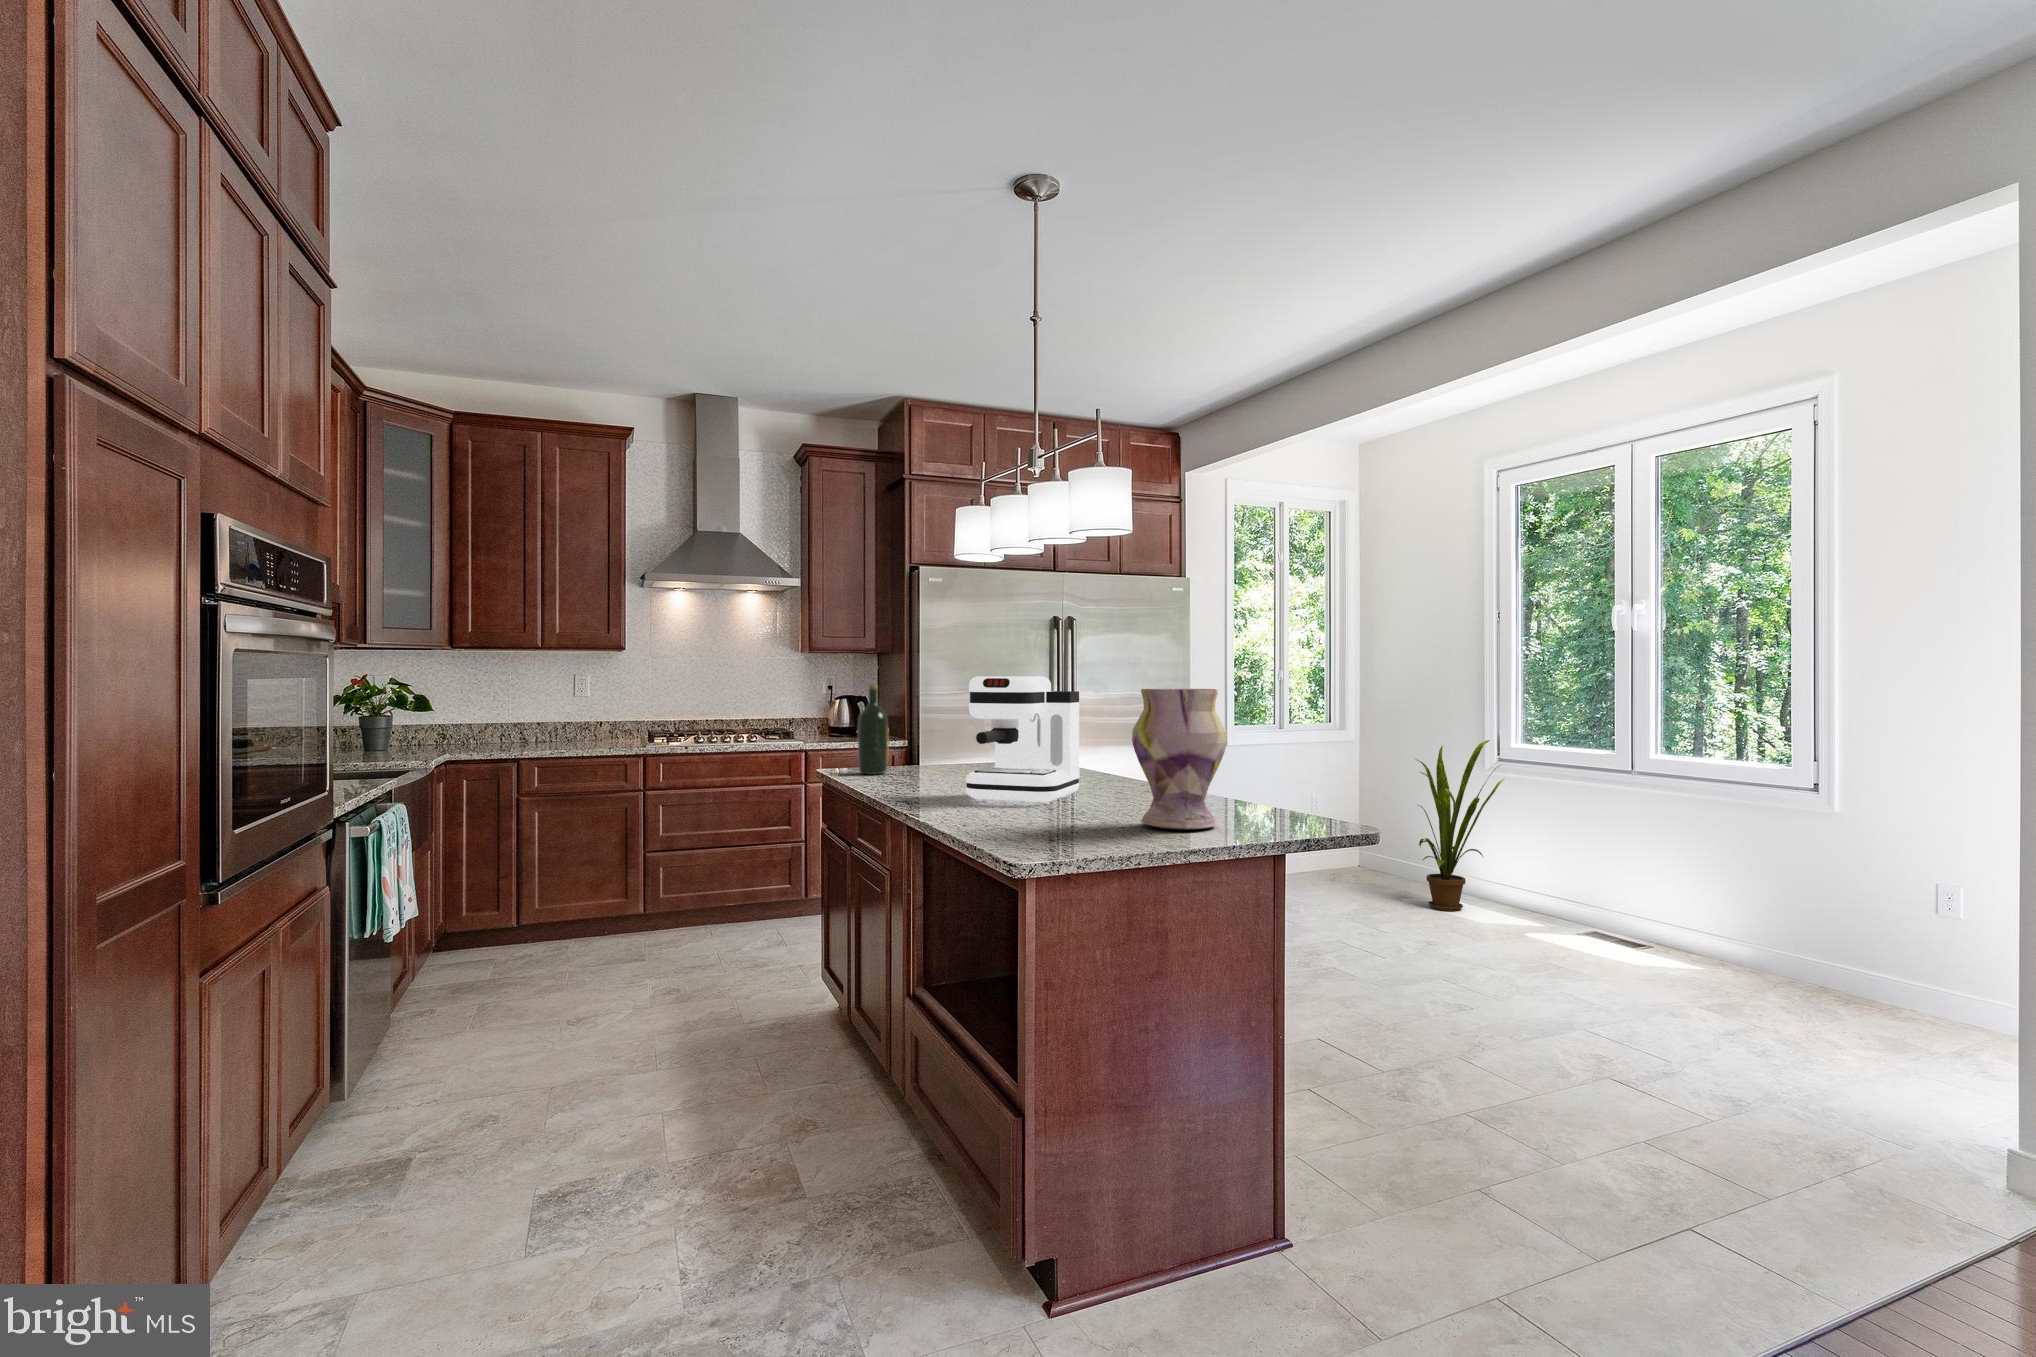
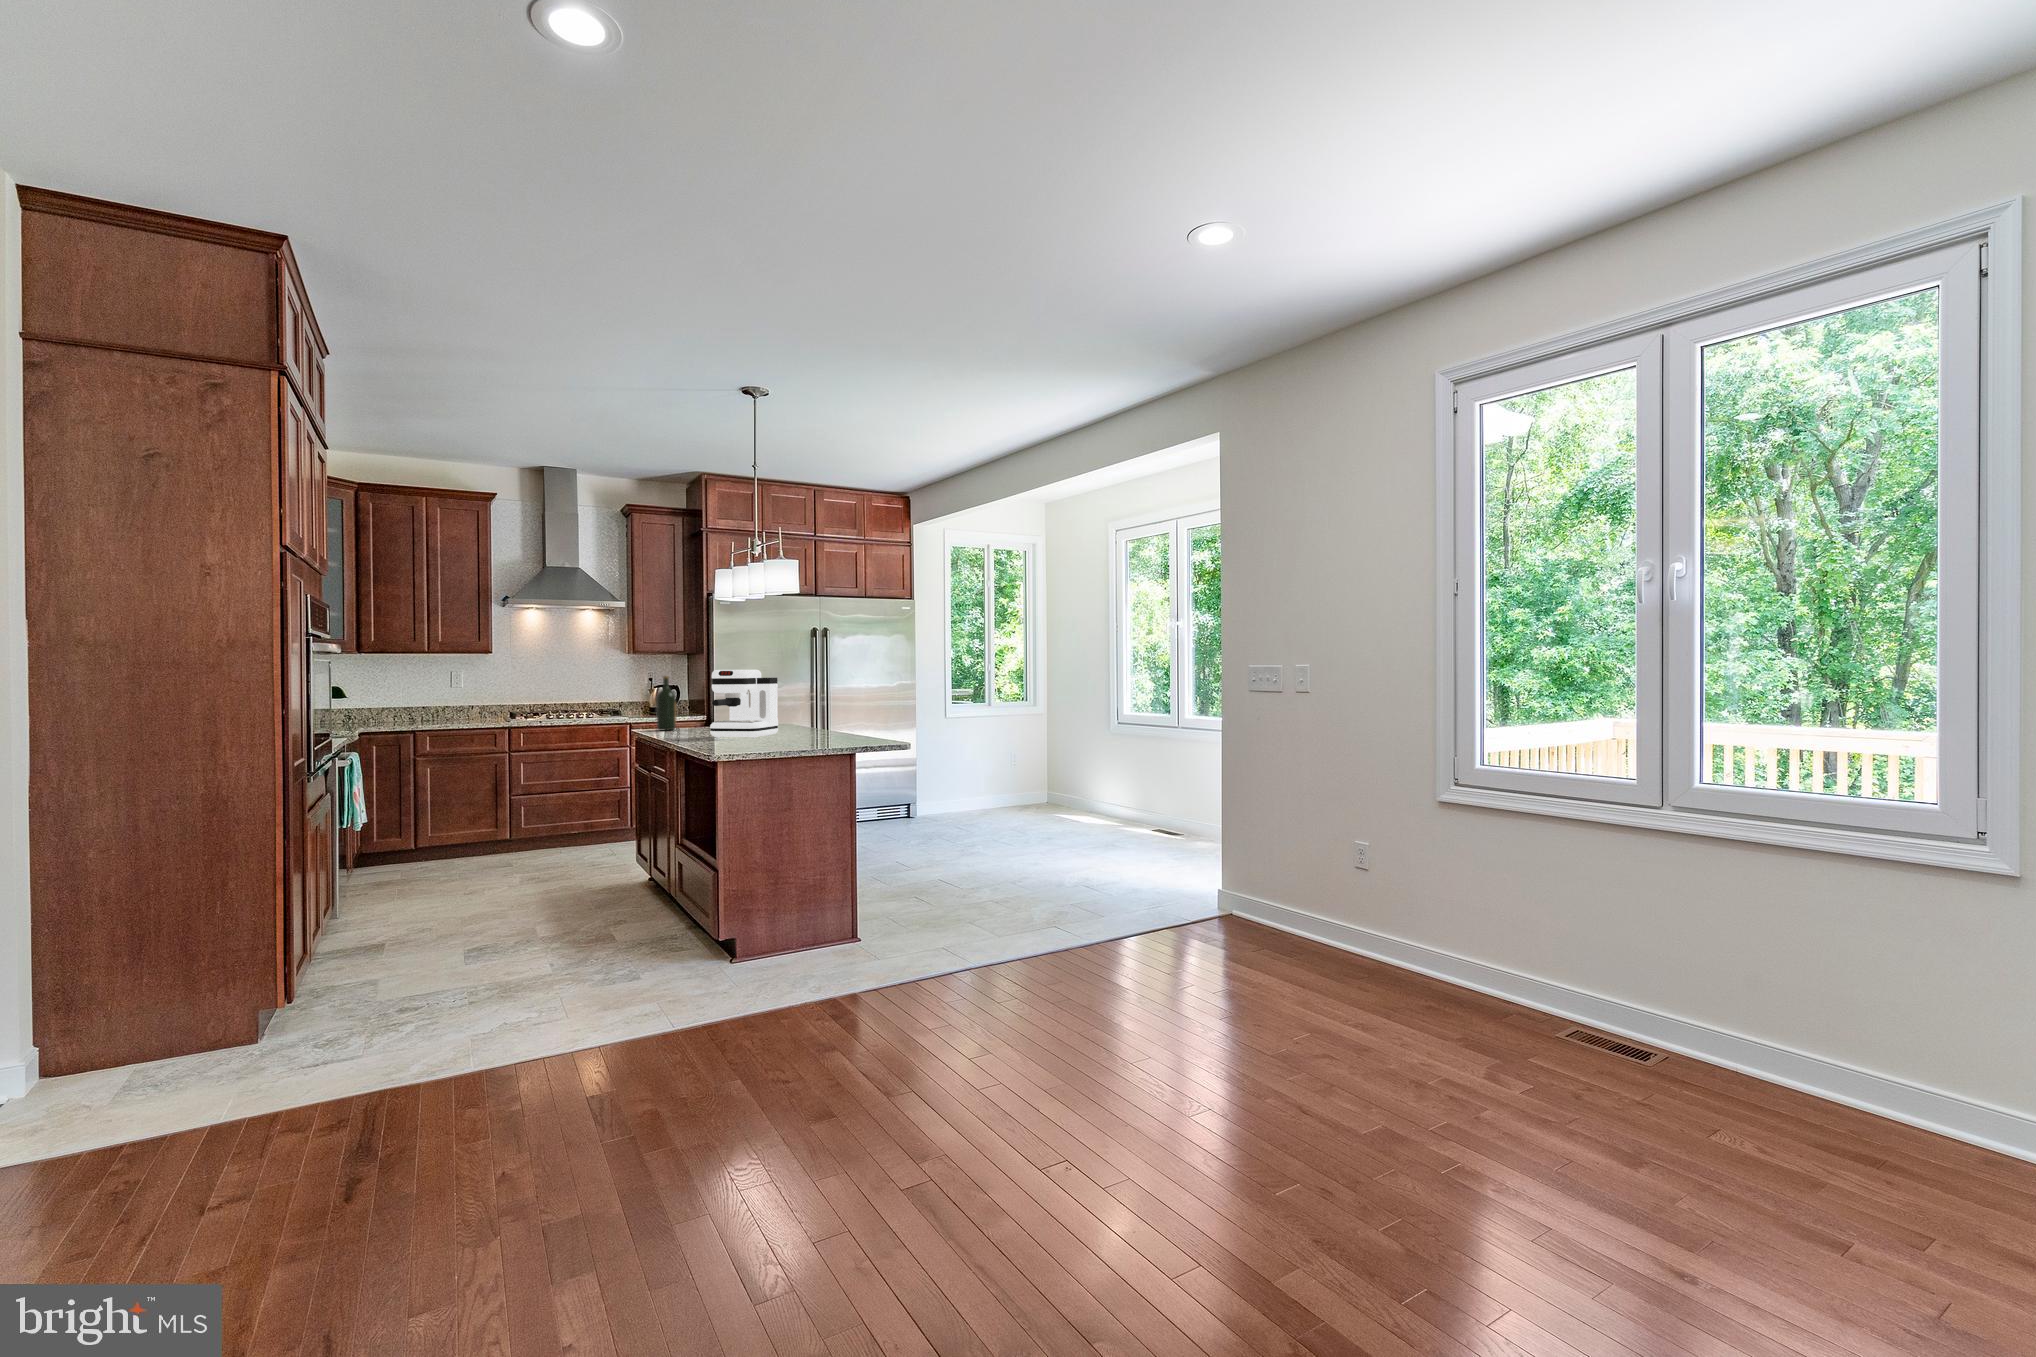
vase: present [1132,689,1227,829] -> none [785,675,832,743]
house plant: present [1417,740,1504,911] -> none [1059,709,1117,821]

